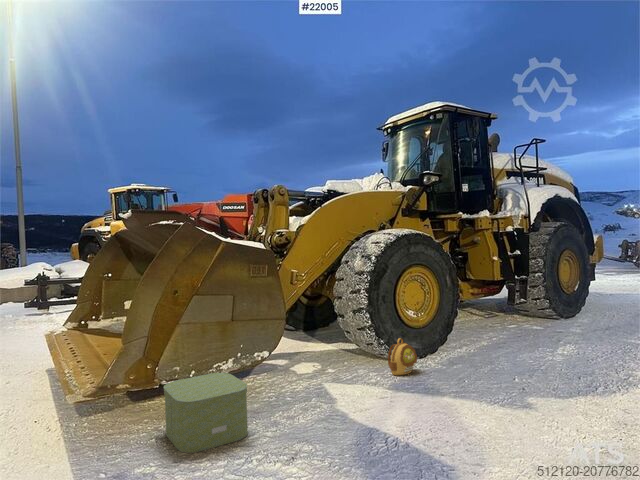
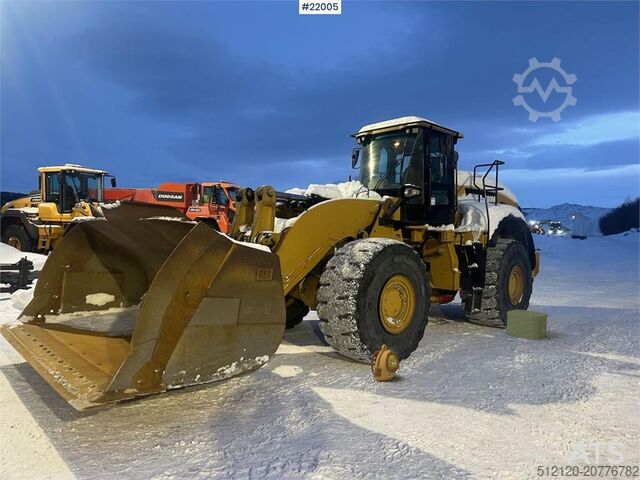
storage box: present [164,373,248,453] -> present [506,310,548,339]

